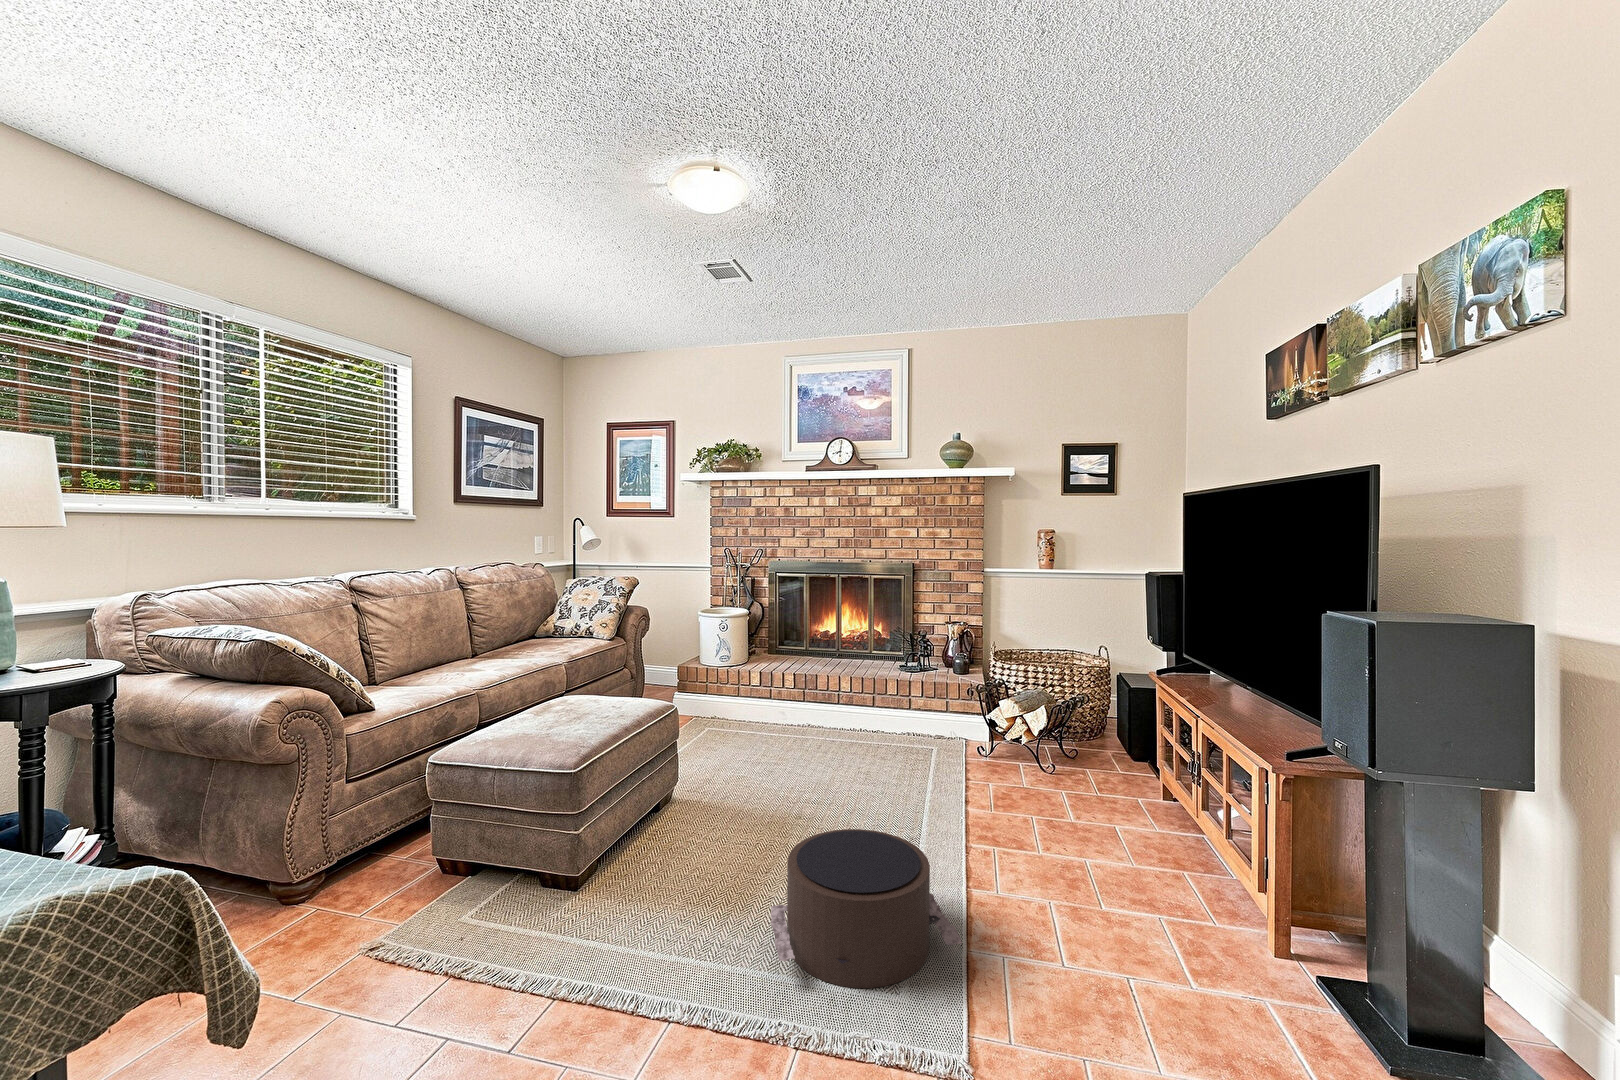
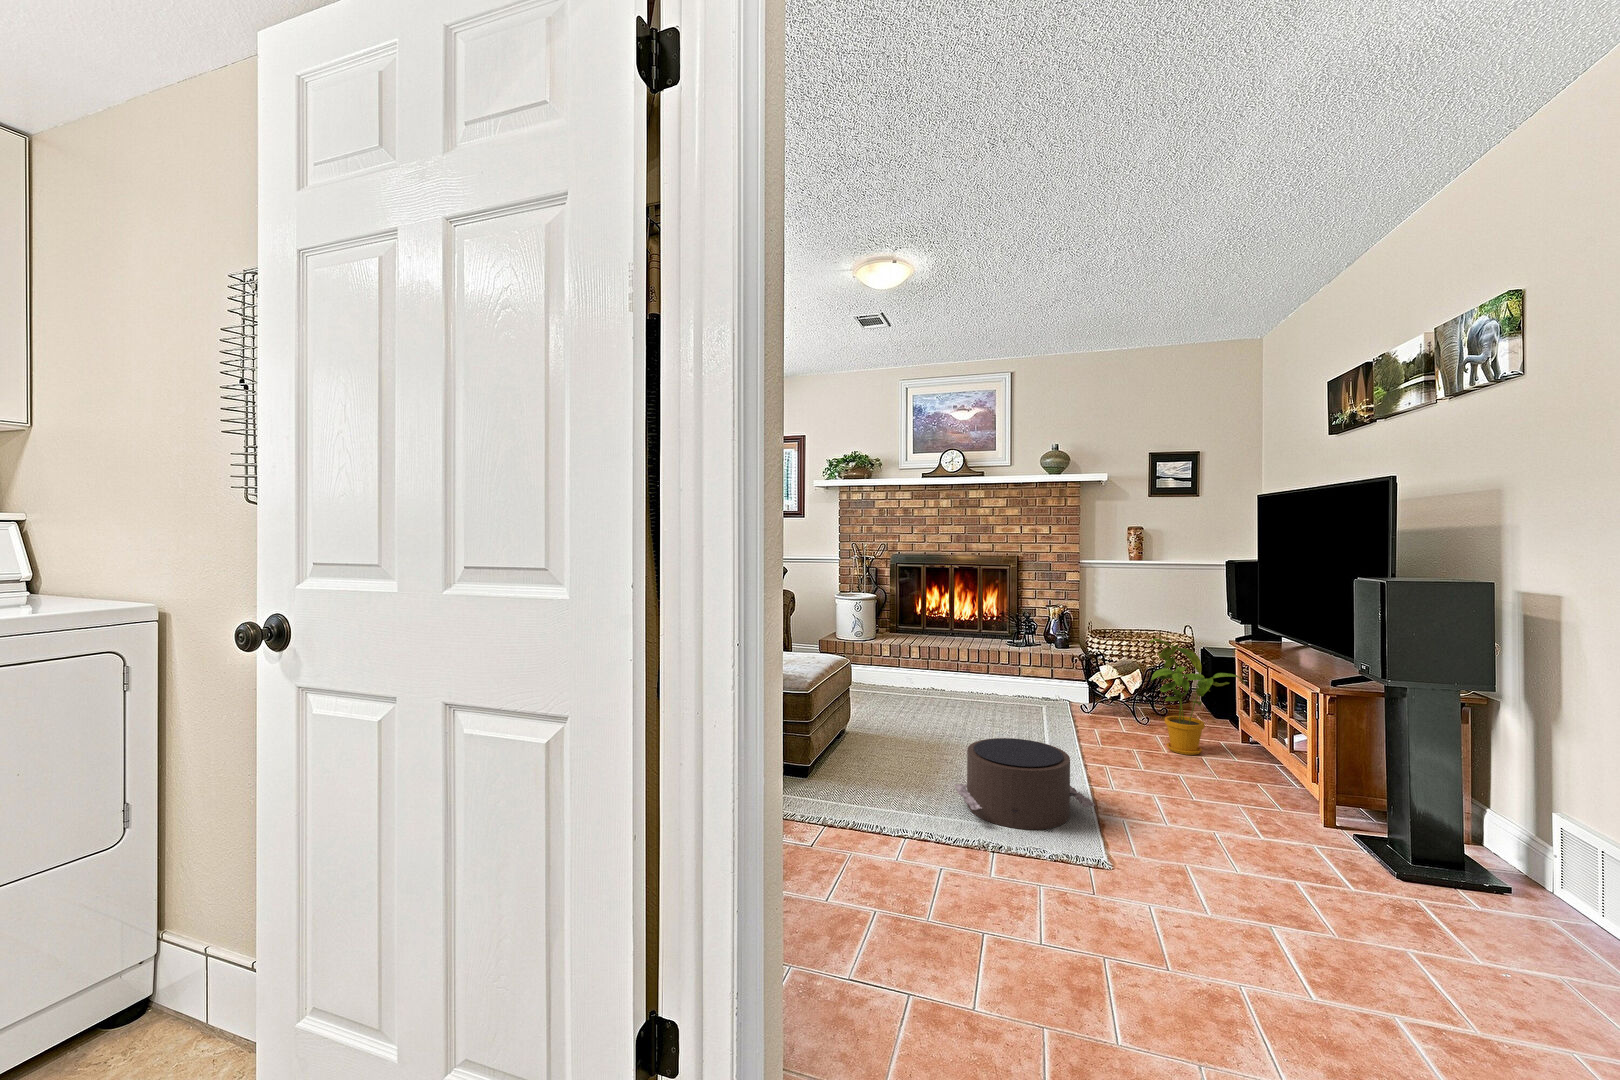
house plant: none [1052,673,1171,825] -> present [1149,638,1245,755]

